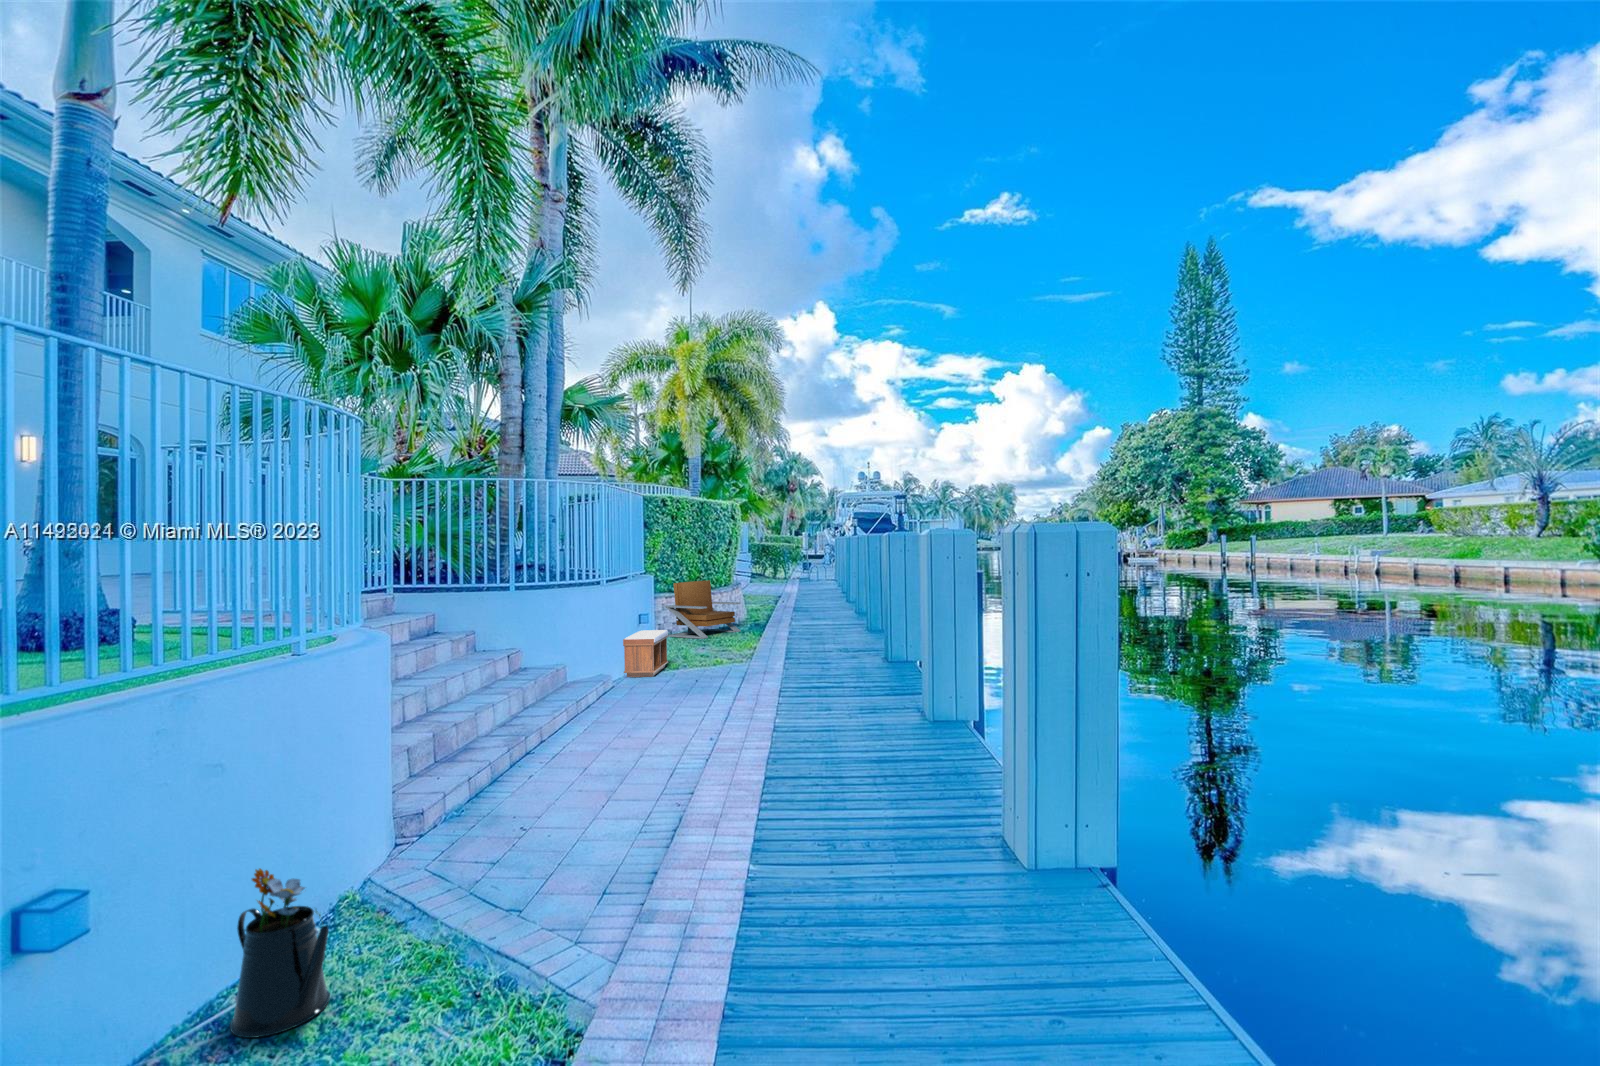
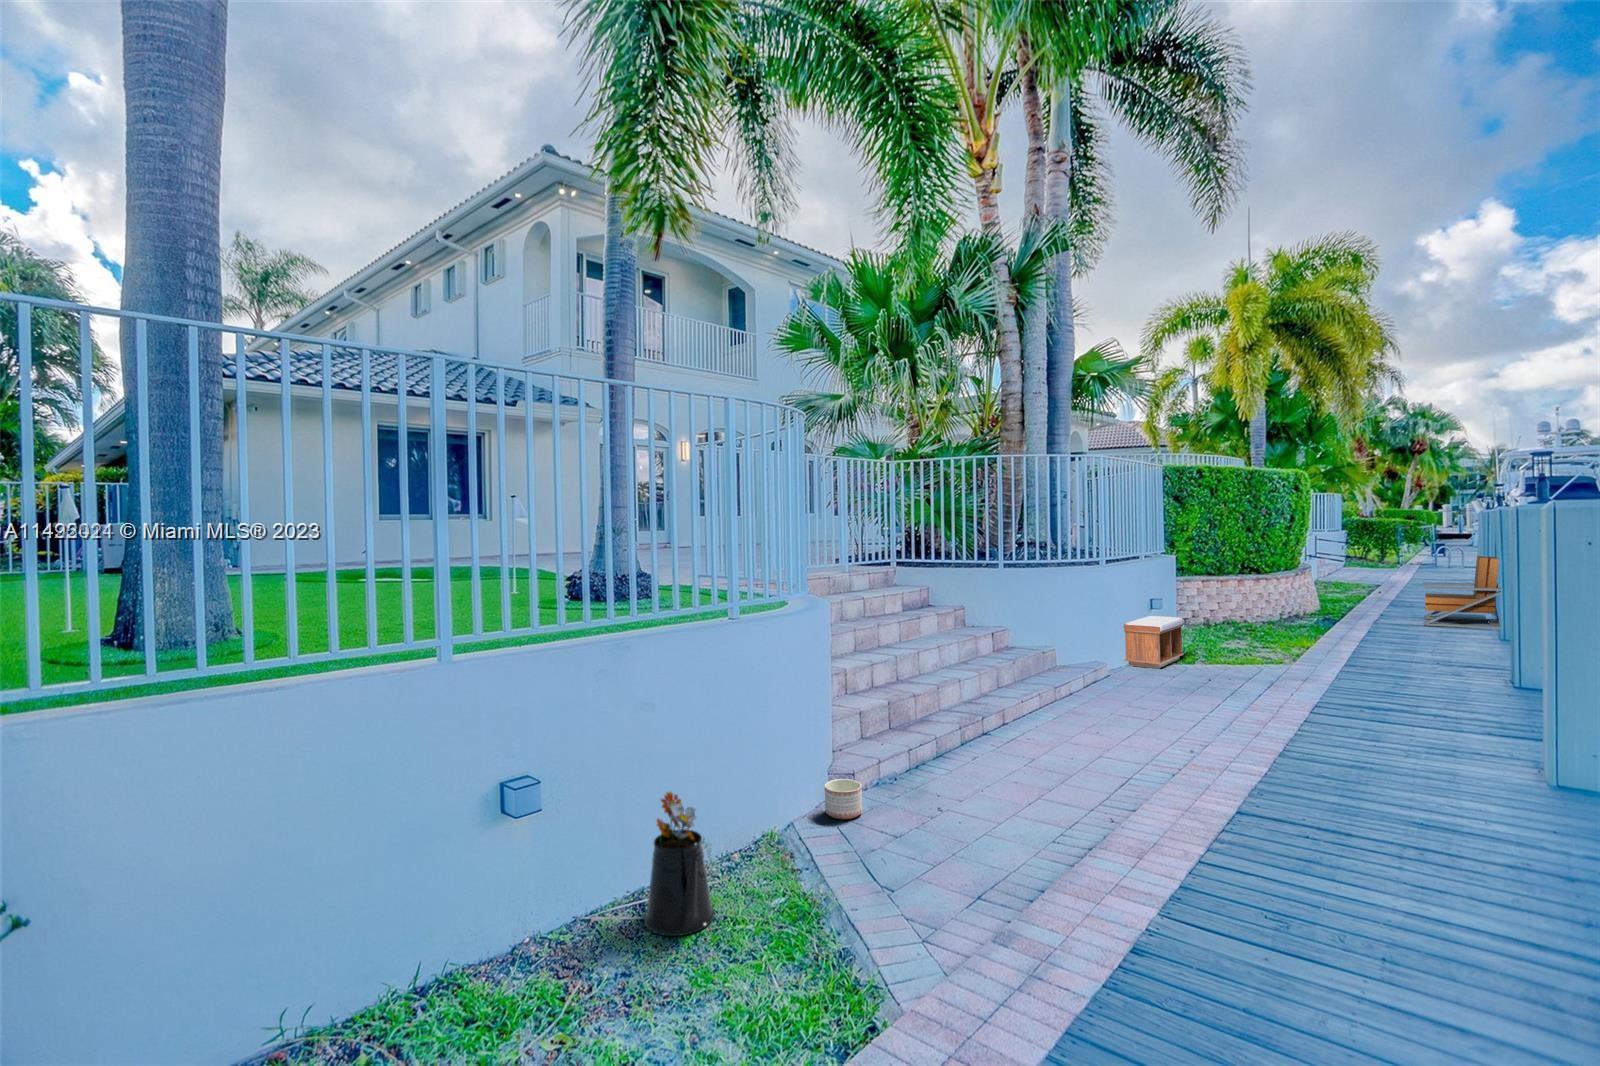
lounge chair: present [666,580,741,639] -> present [1423,556,1502,629]
planter: none [397,822,442,867] -> present [825,779,862,820]

